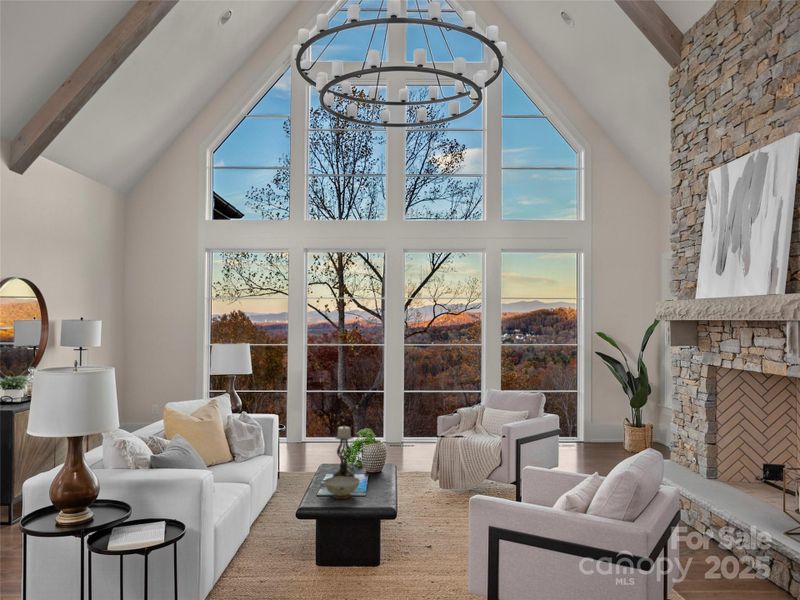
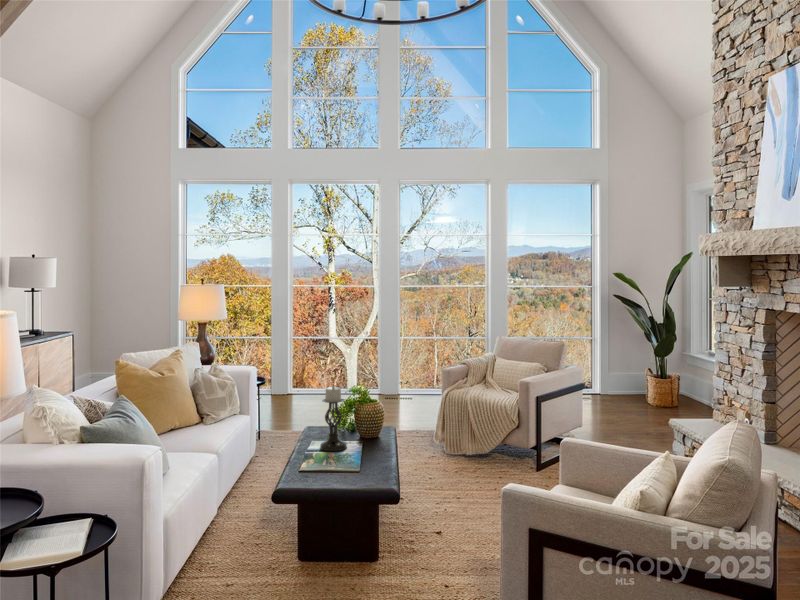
ceramic bowl: present [324,476,360,499] -> none [307,447,352,476]

